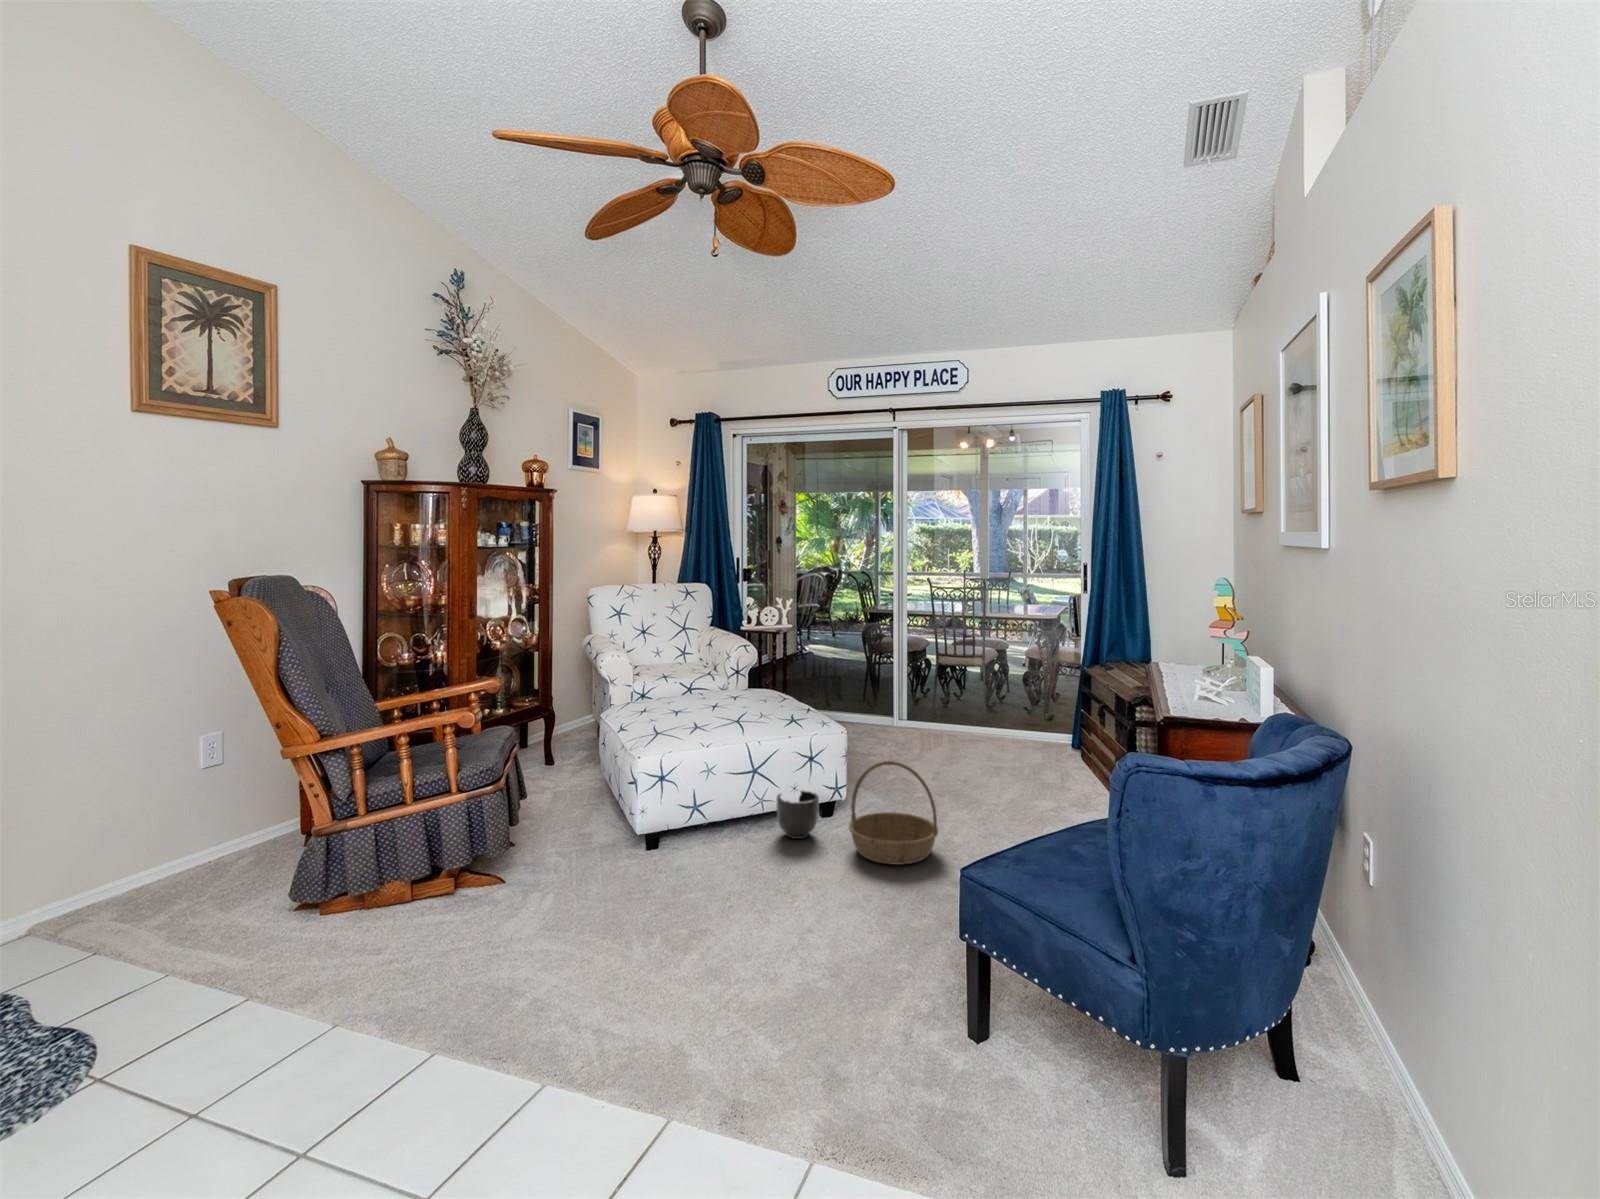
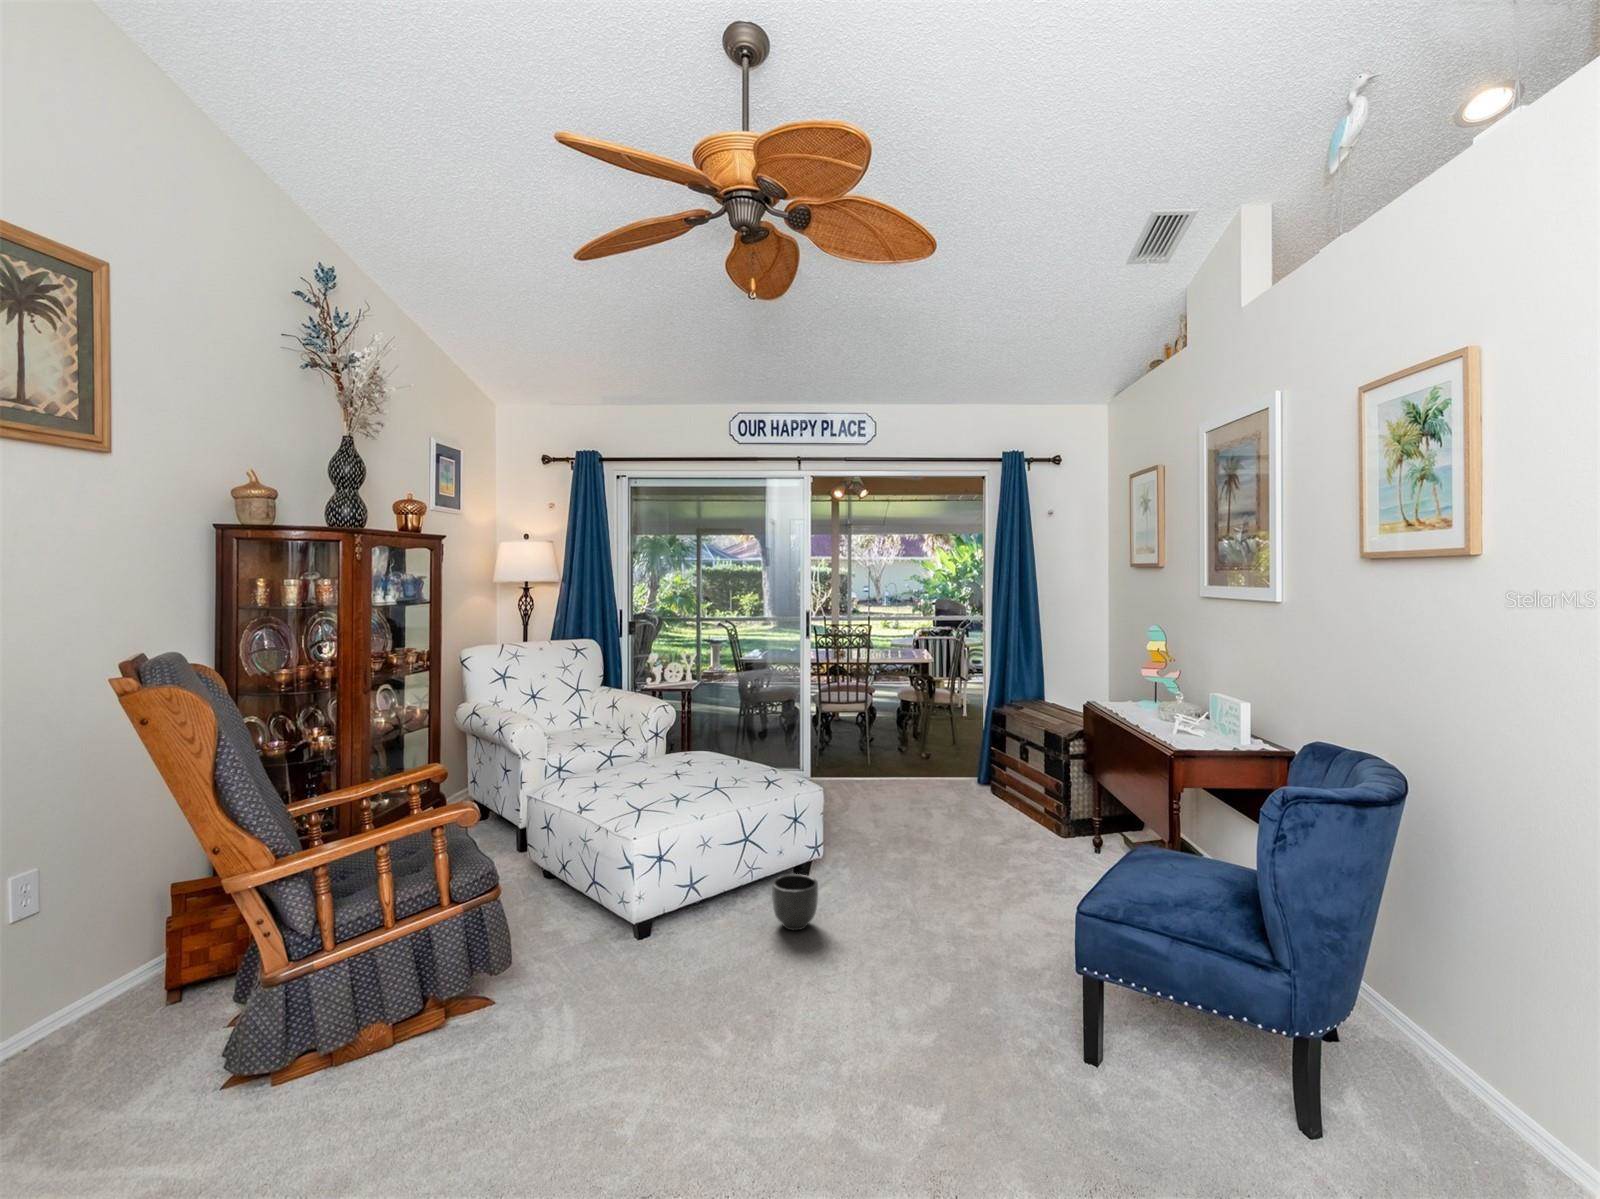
basket: present [849,761,938,865] -> none [857,836,954,948]

